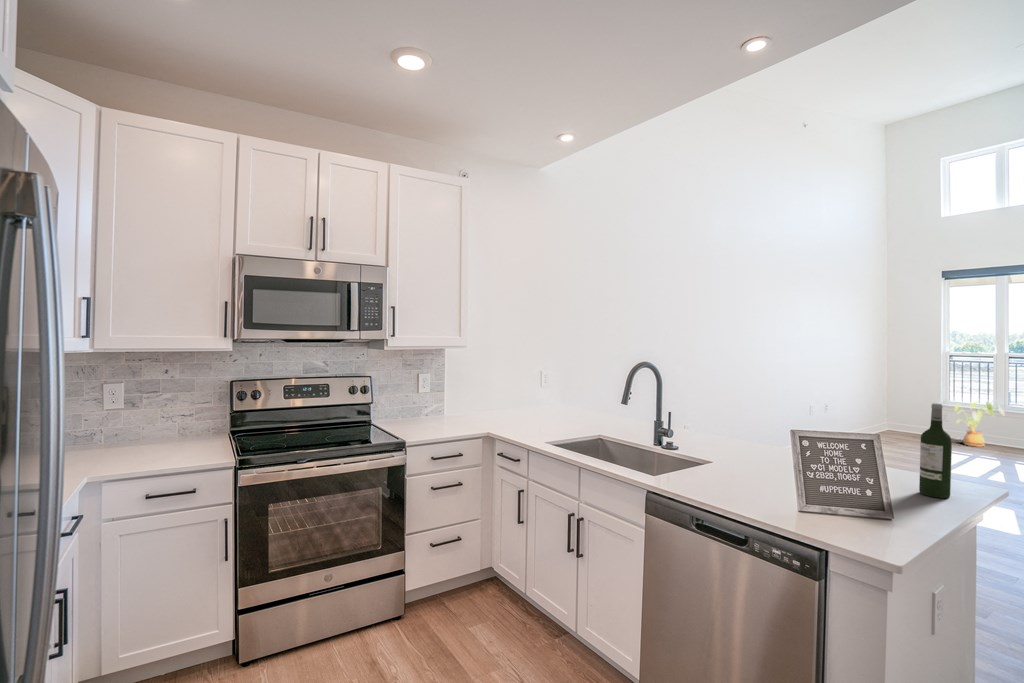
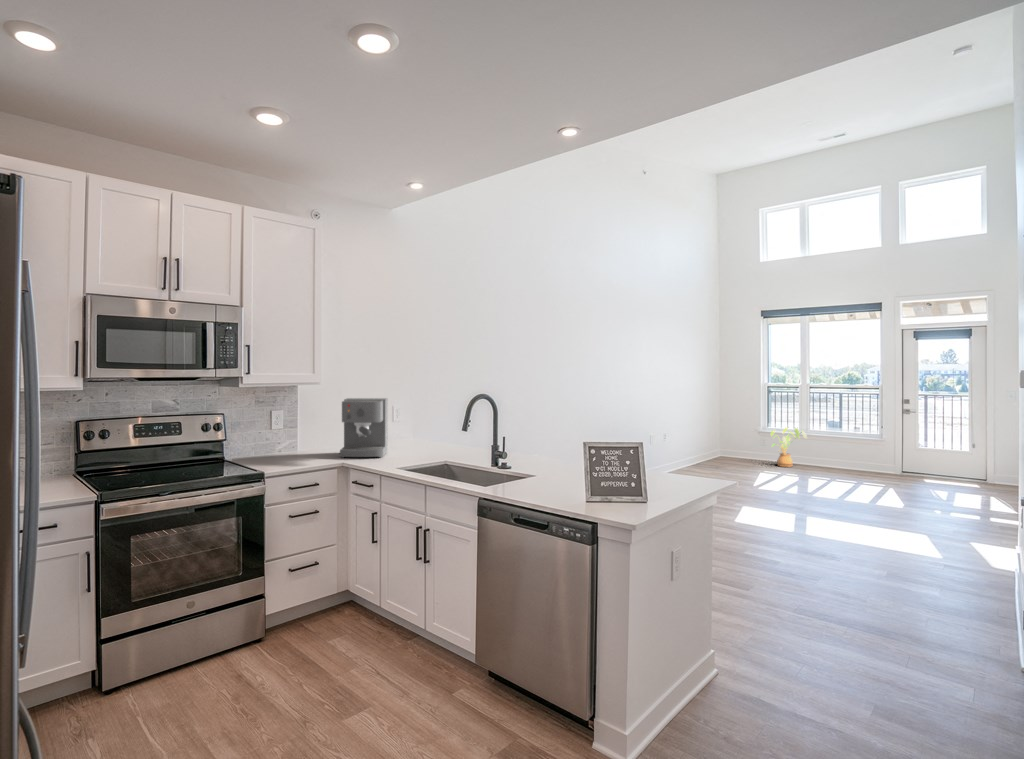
coffee maker: none [485,363,534,427] -> present [340,398,388,458]
wine bottle: present [919,404,952,498] -> none [672,422,690,488]

